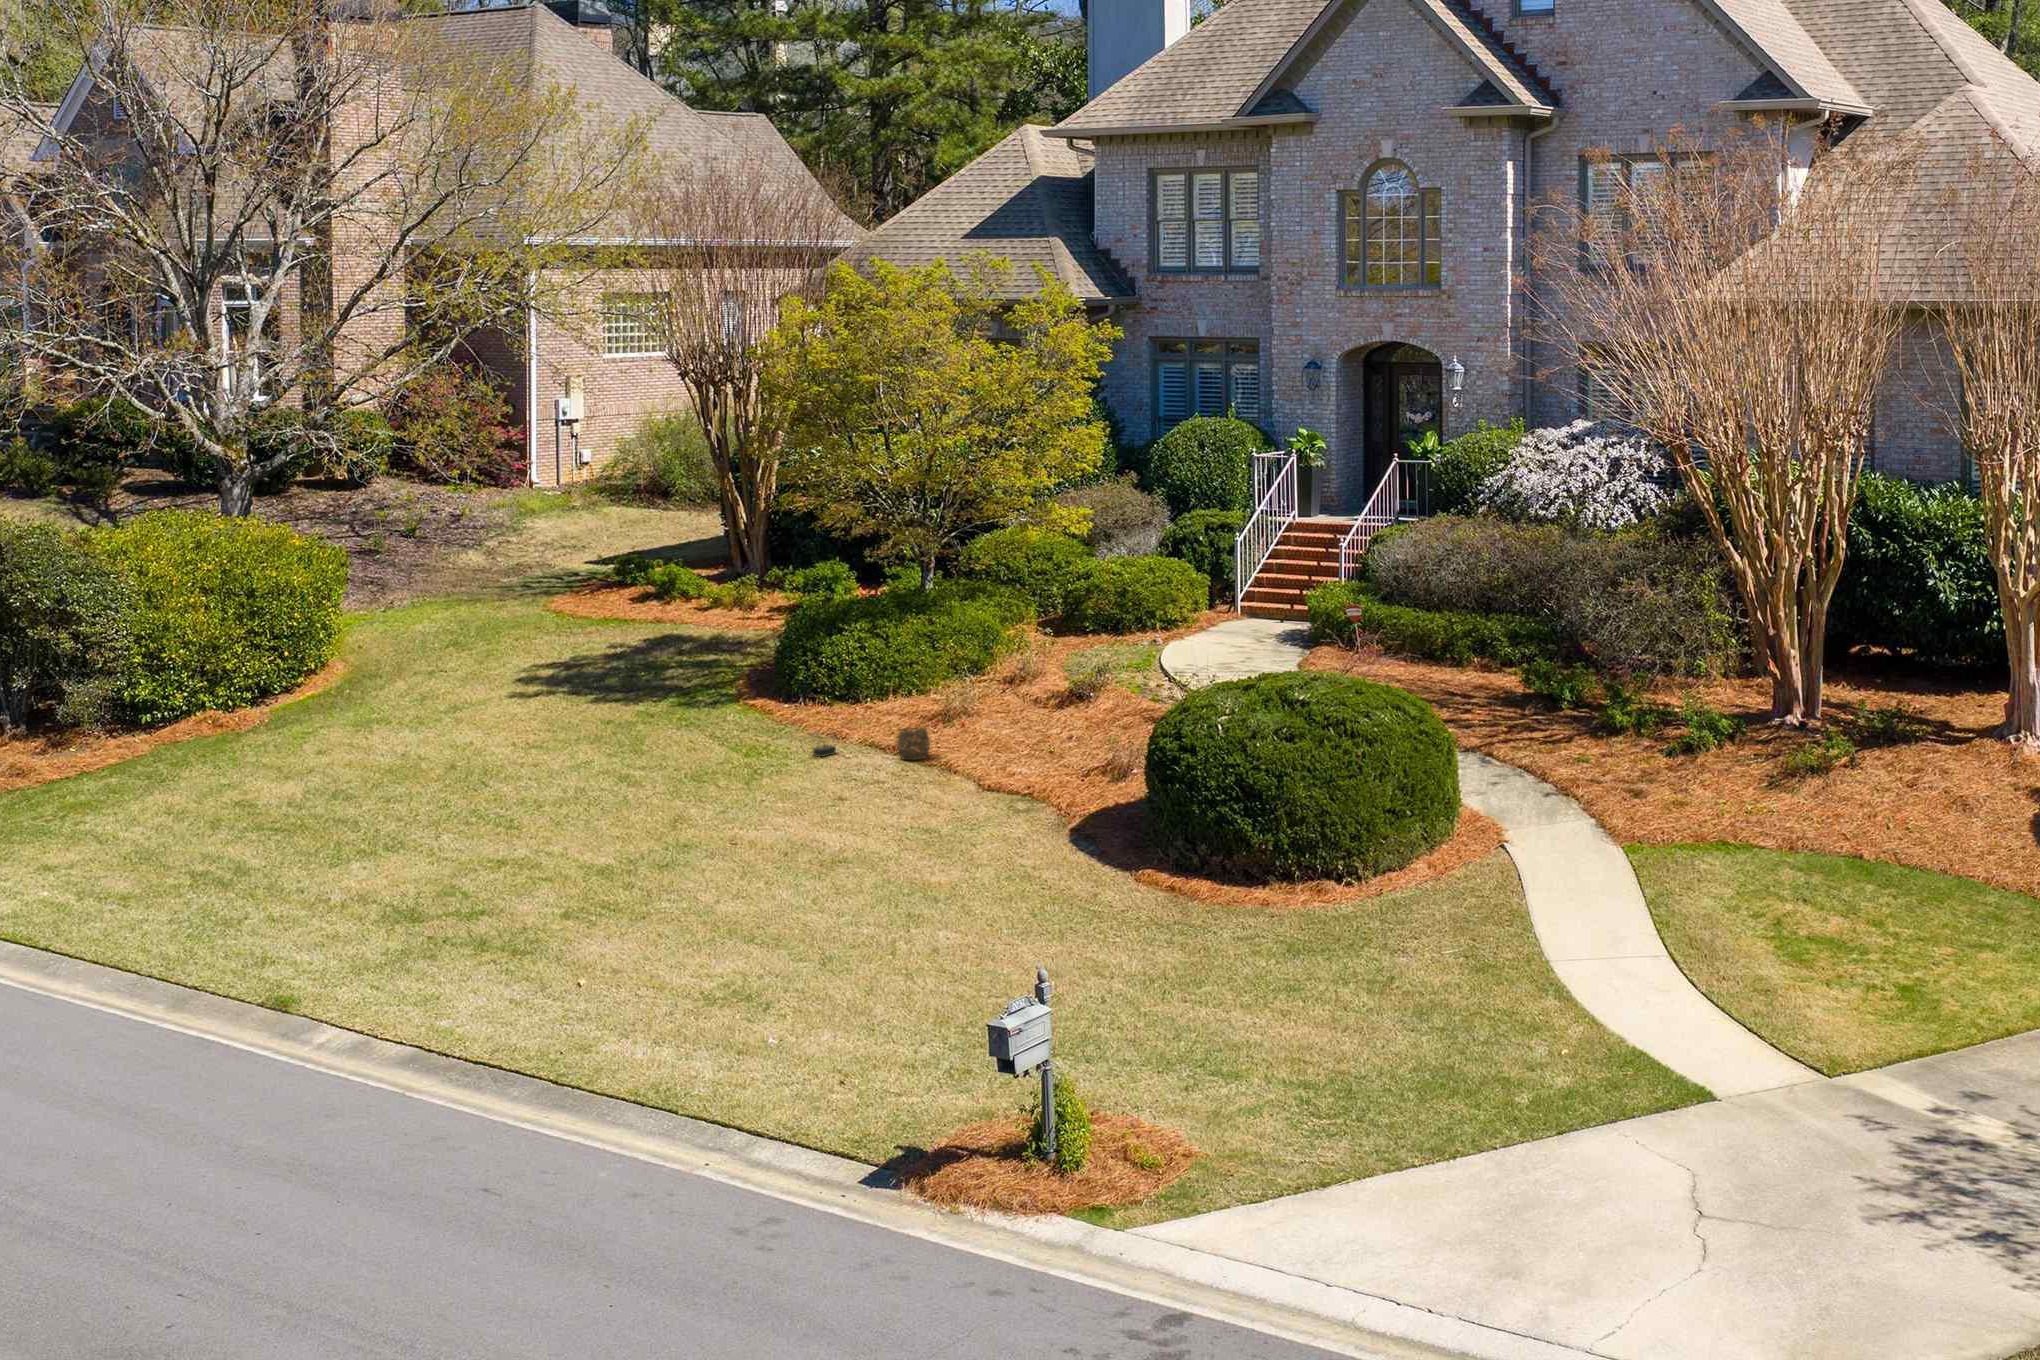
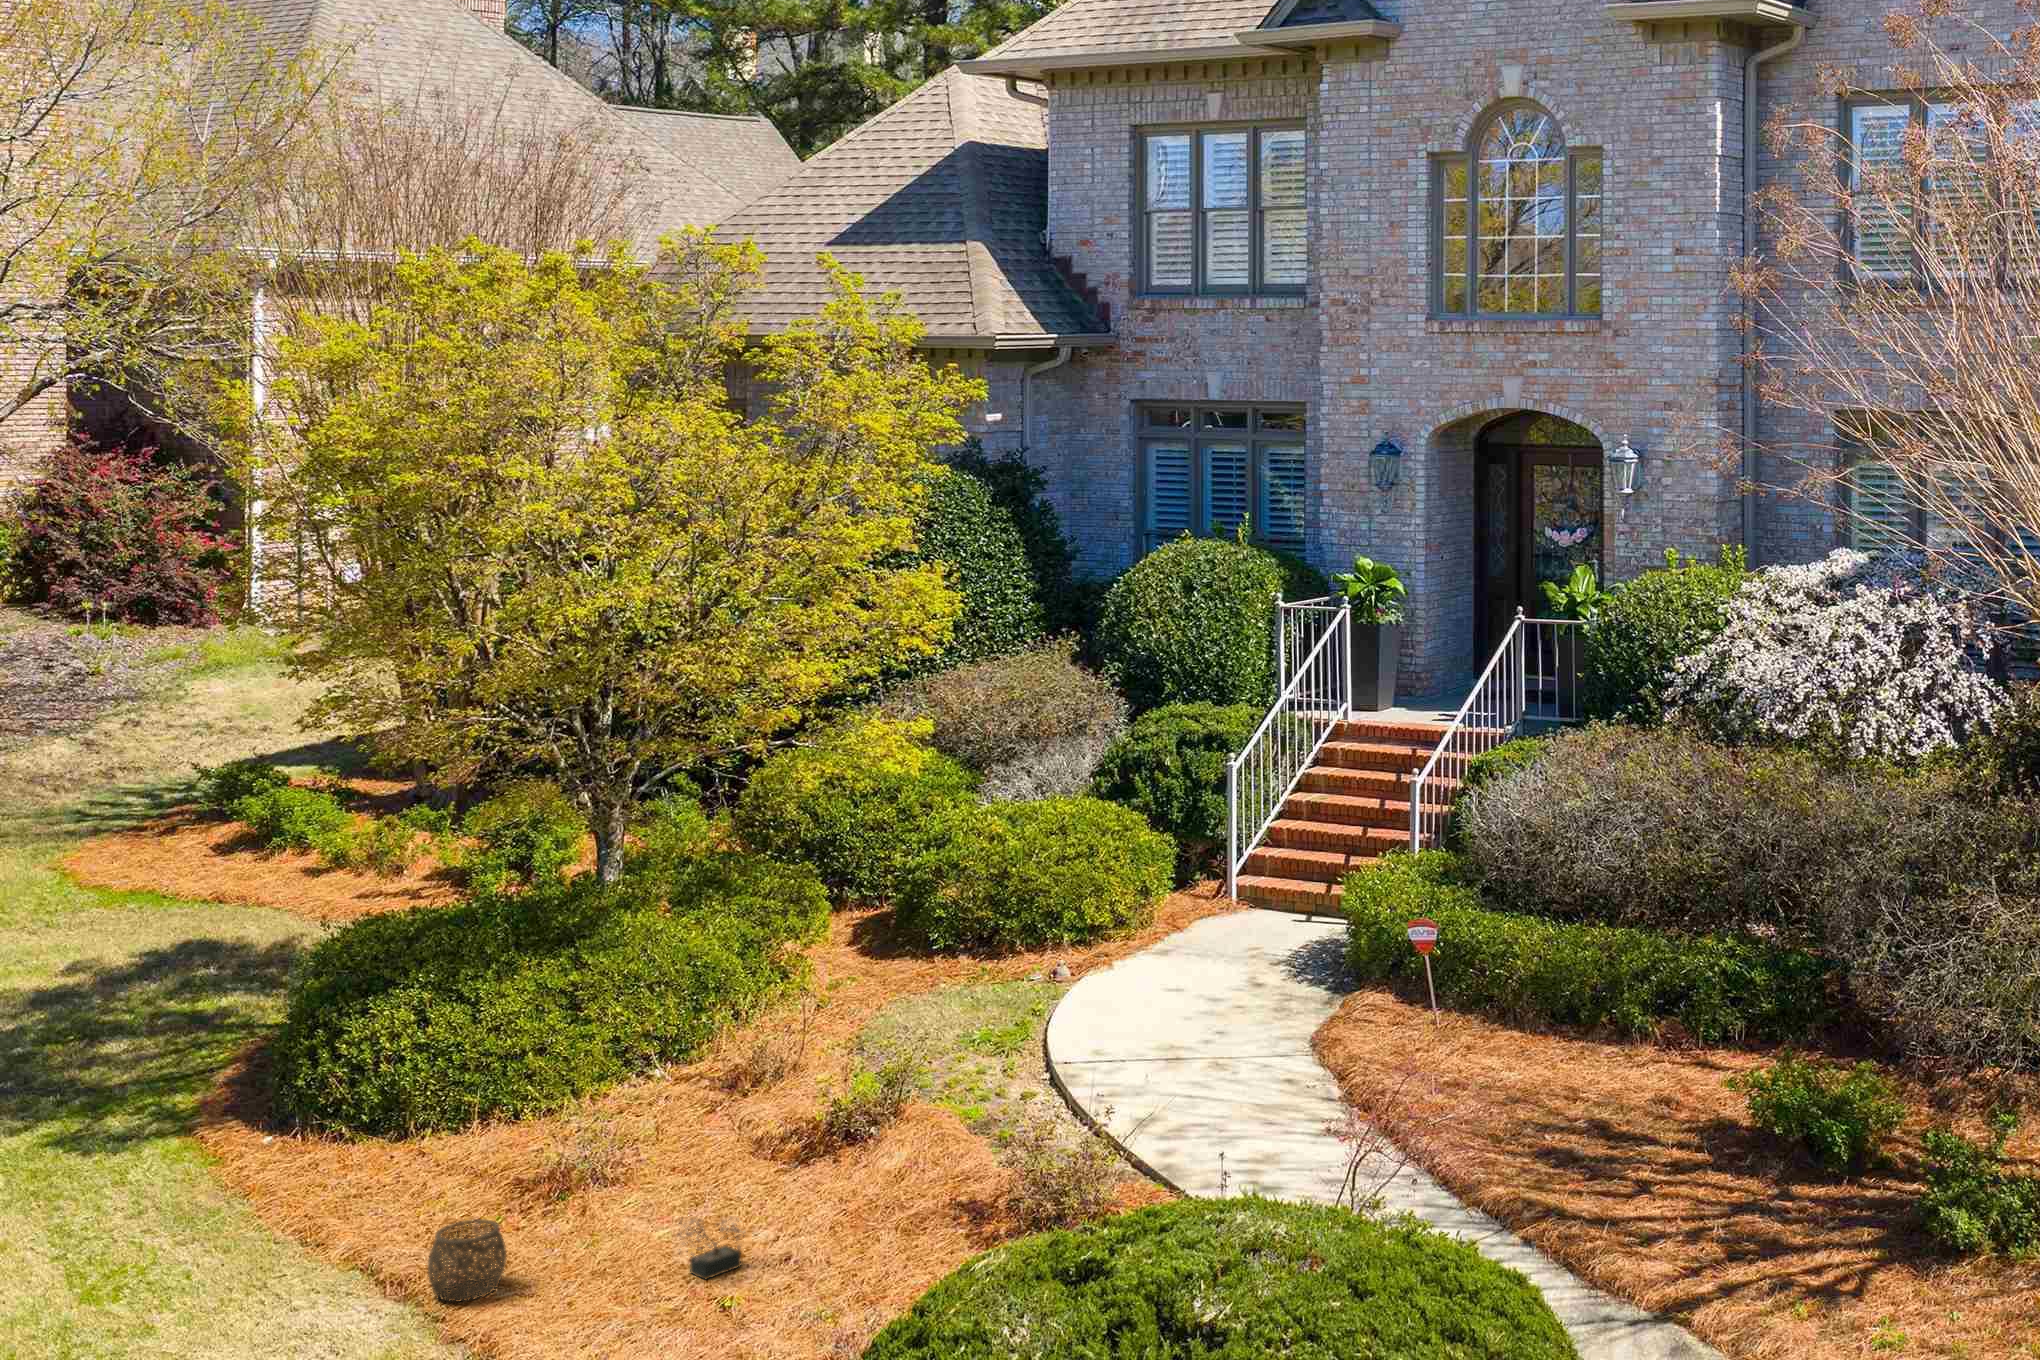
decorative plant: present [808,730,837,757] -> present [677,1220,744,1279]

